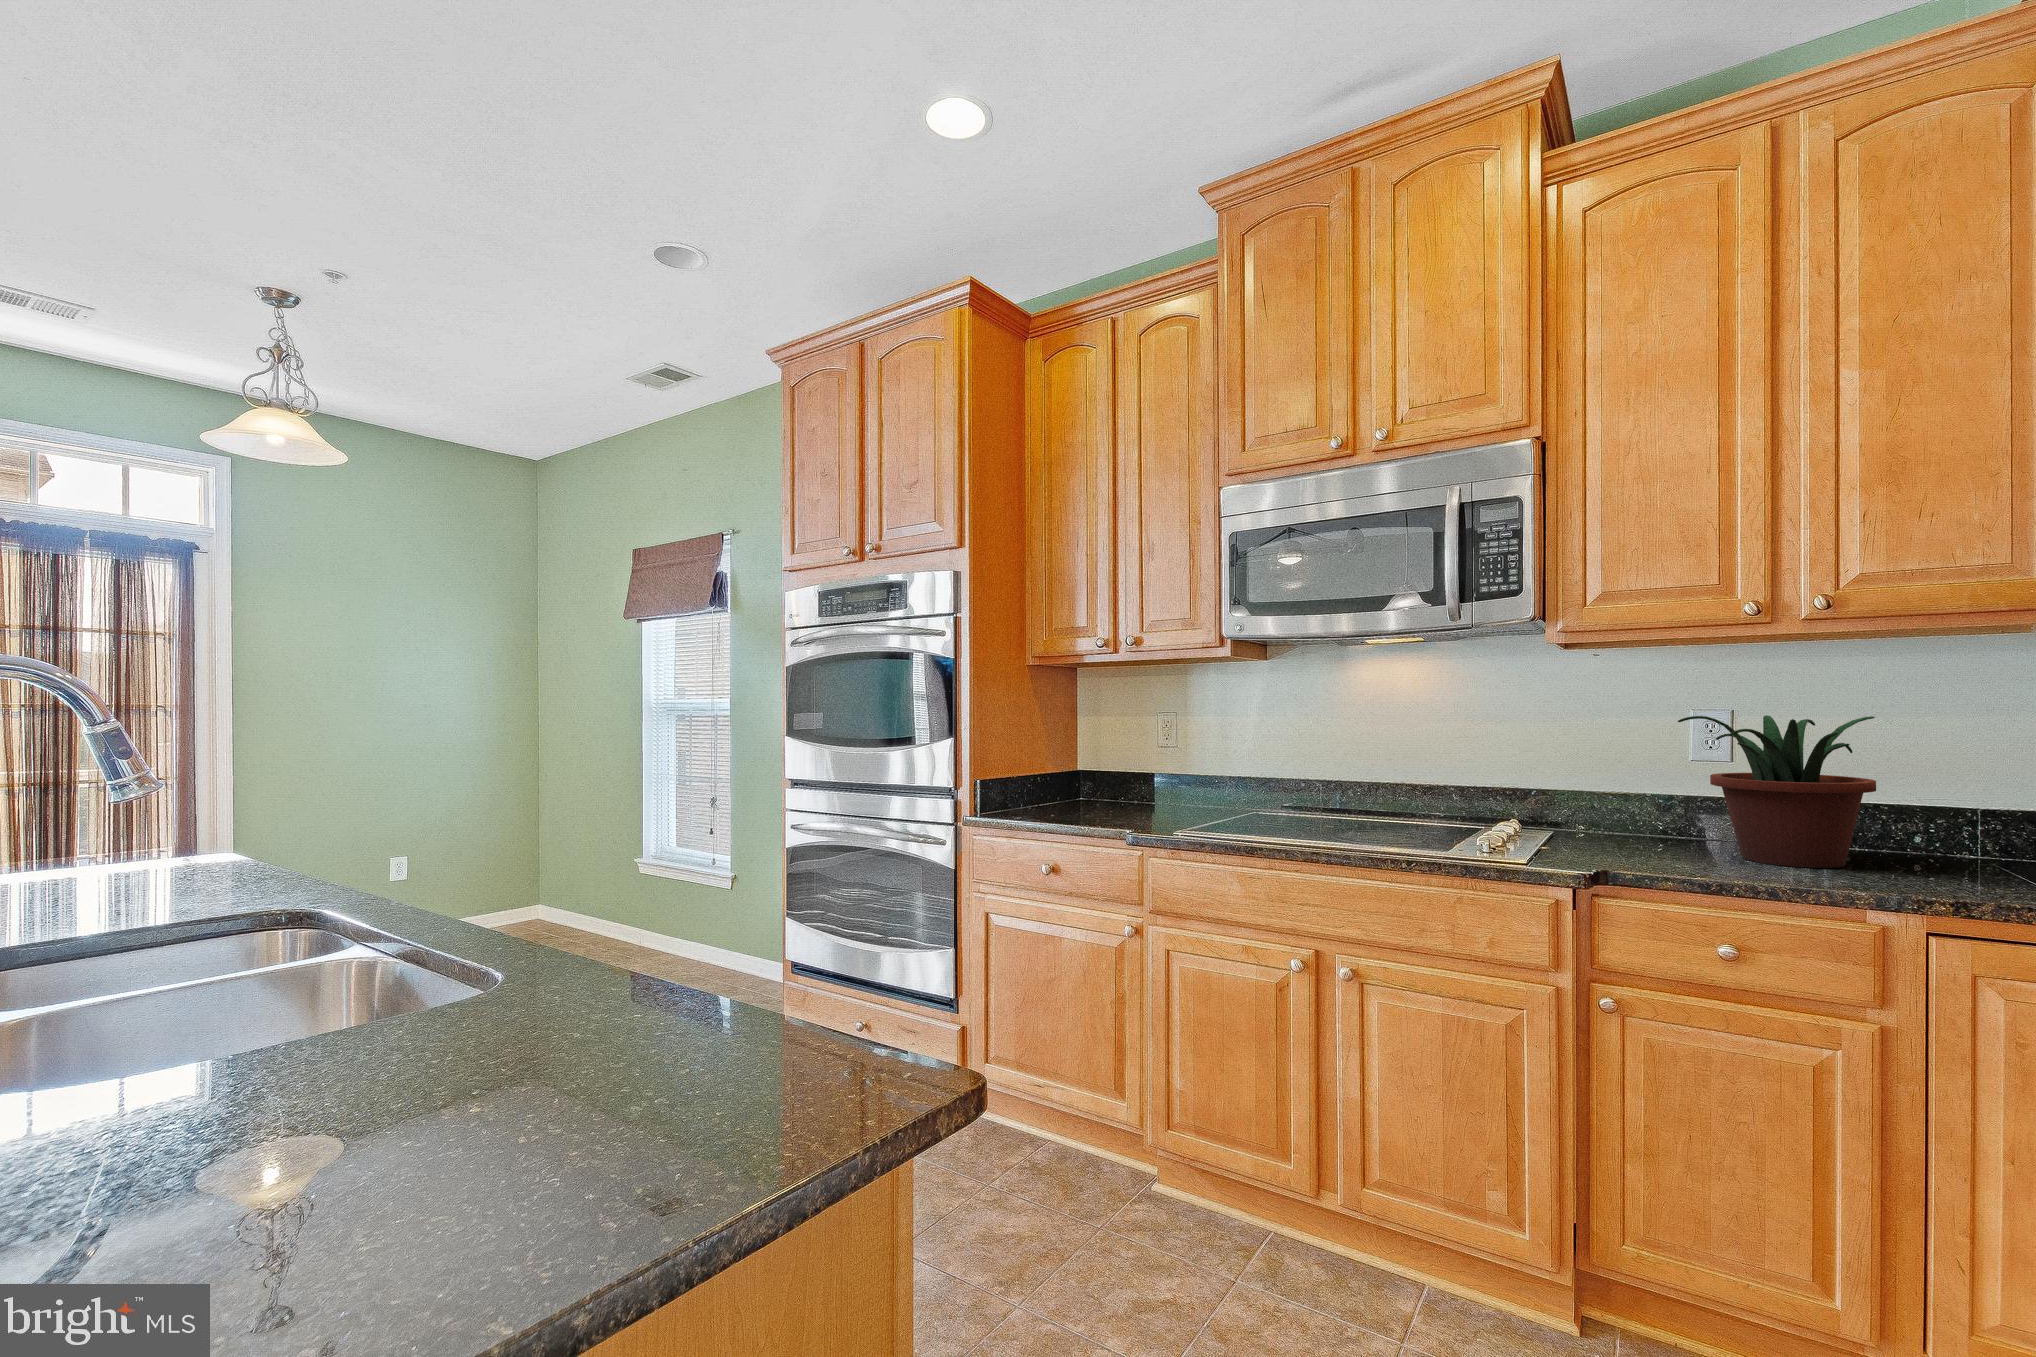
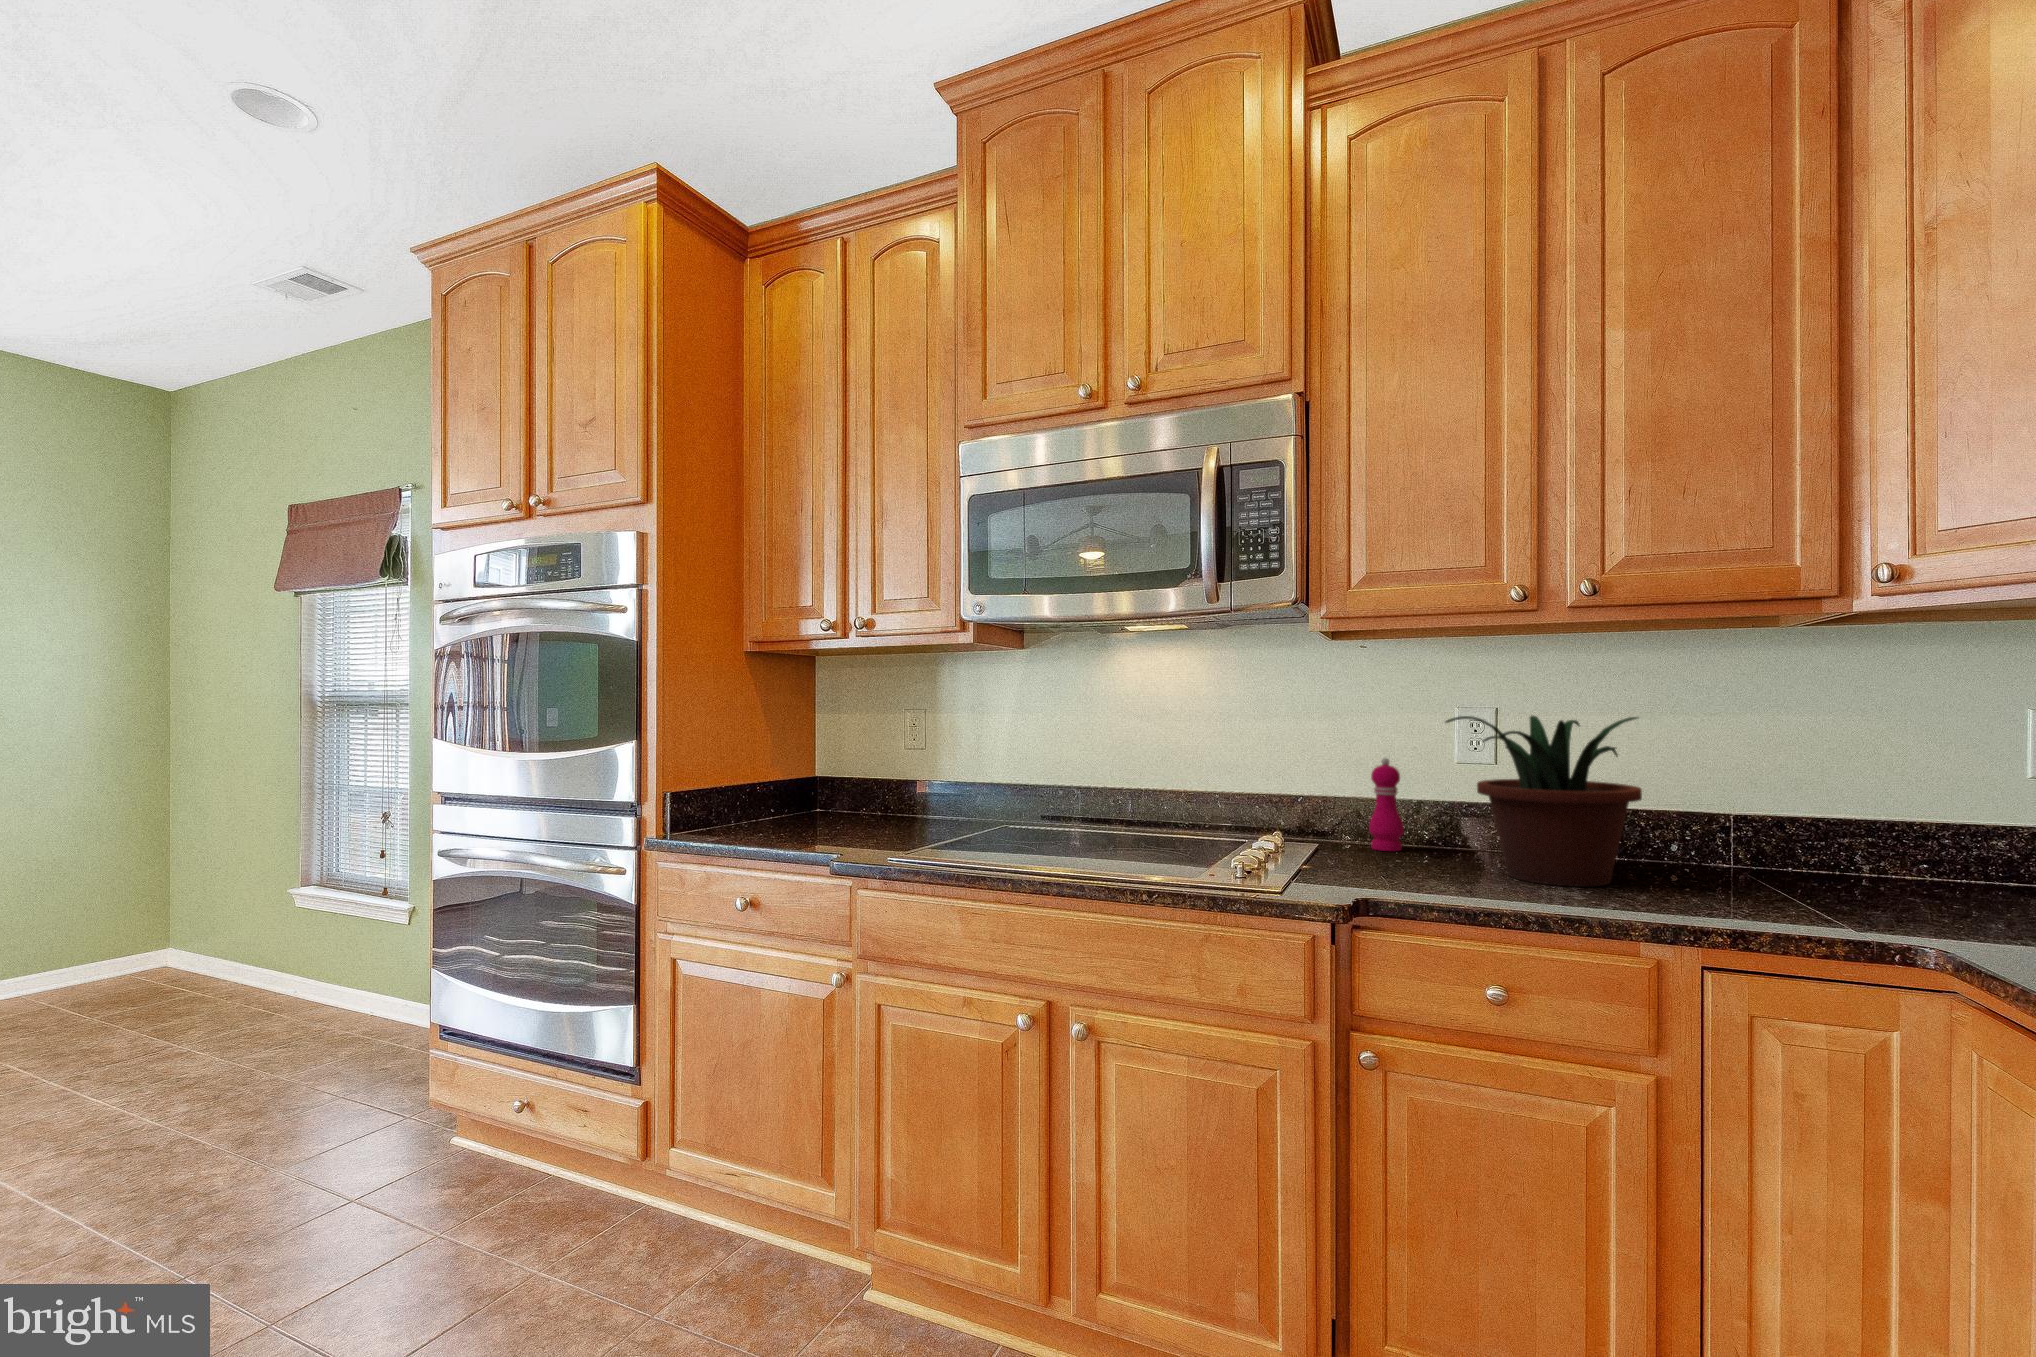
pepper mill: none [1603,754,1638,837] -> present [1369,758,1404,851]

